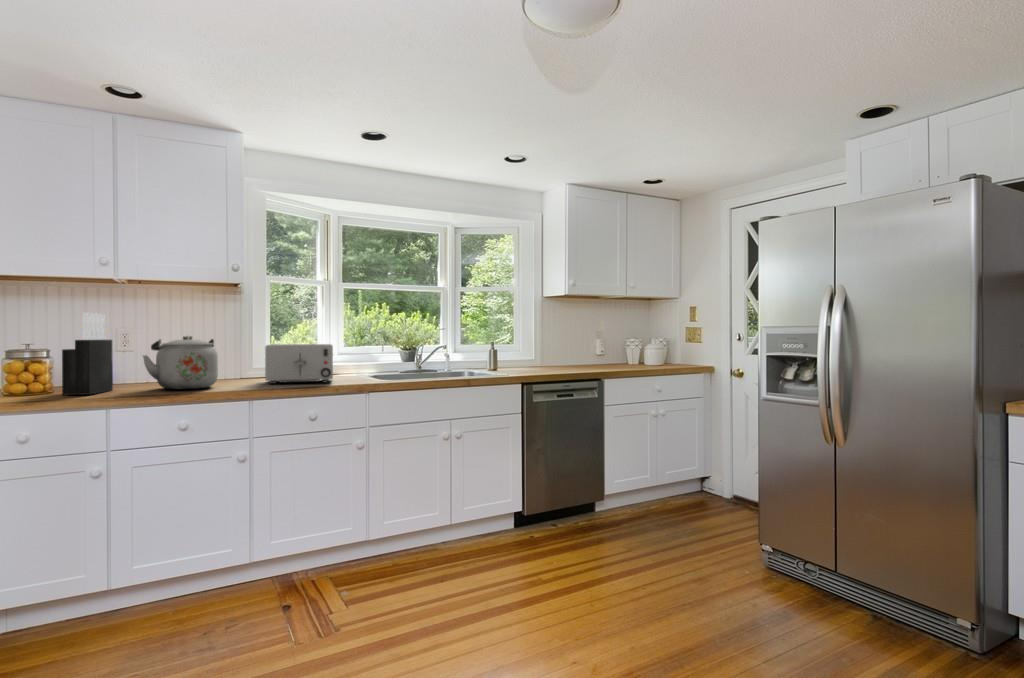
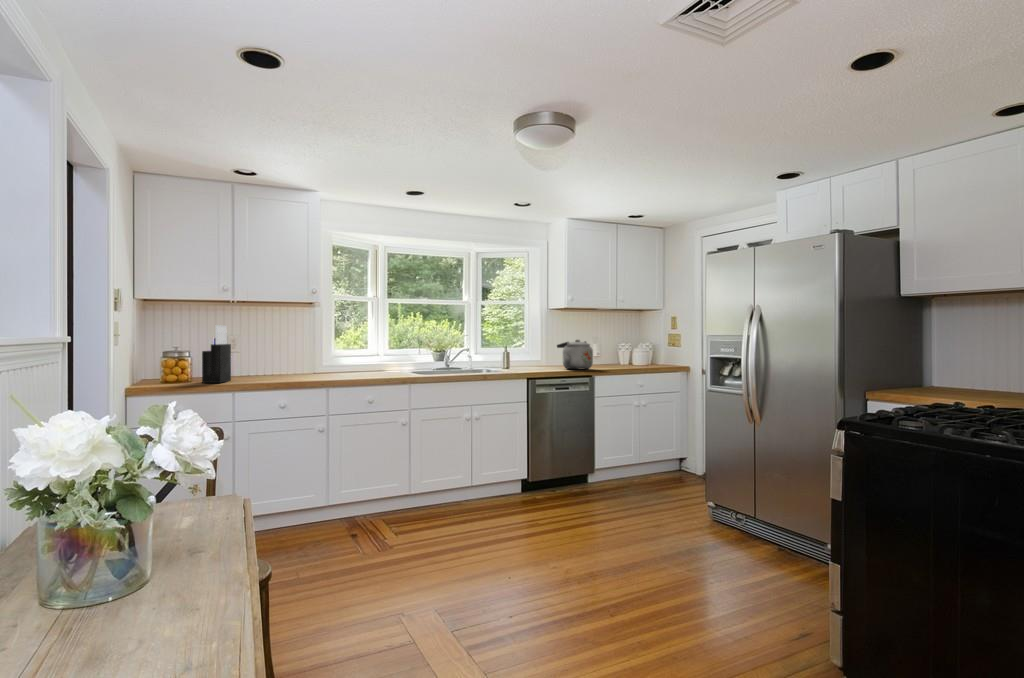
kettle: present [143,336,218,389] -> present [557,340,593,369]
toaster: present [265,344,333,384] -> none [335,347,384,377]

